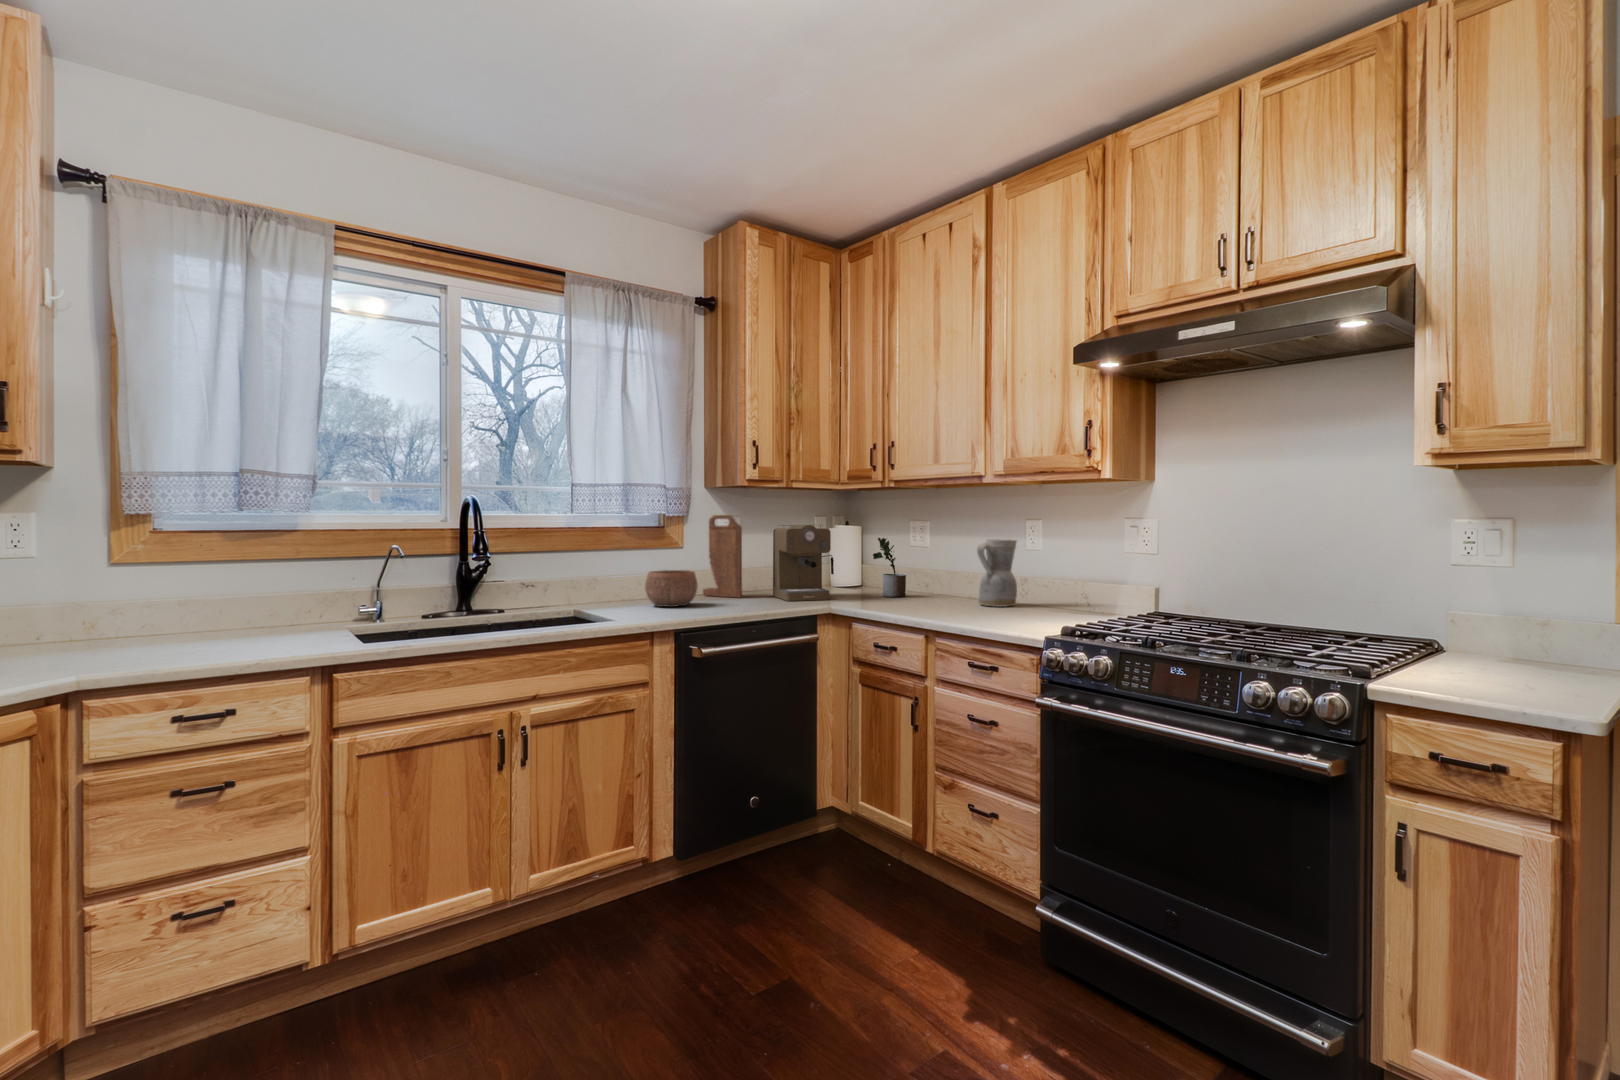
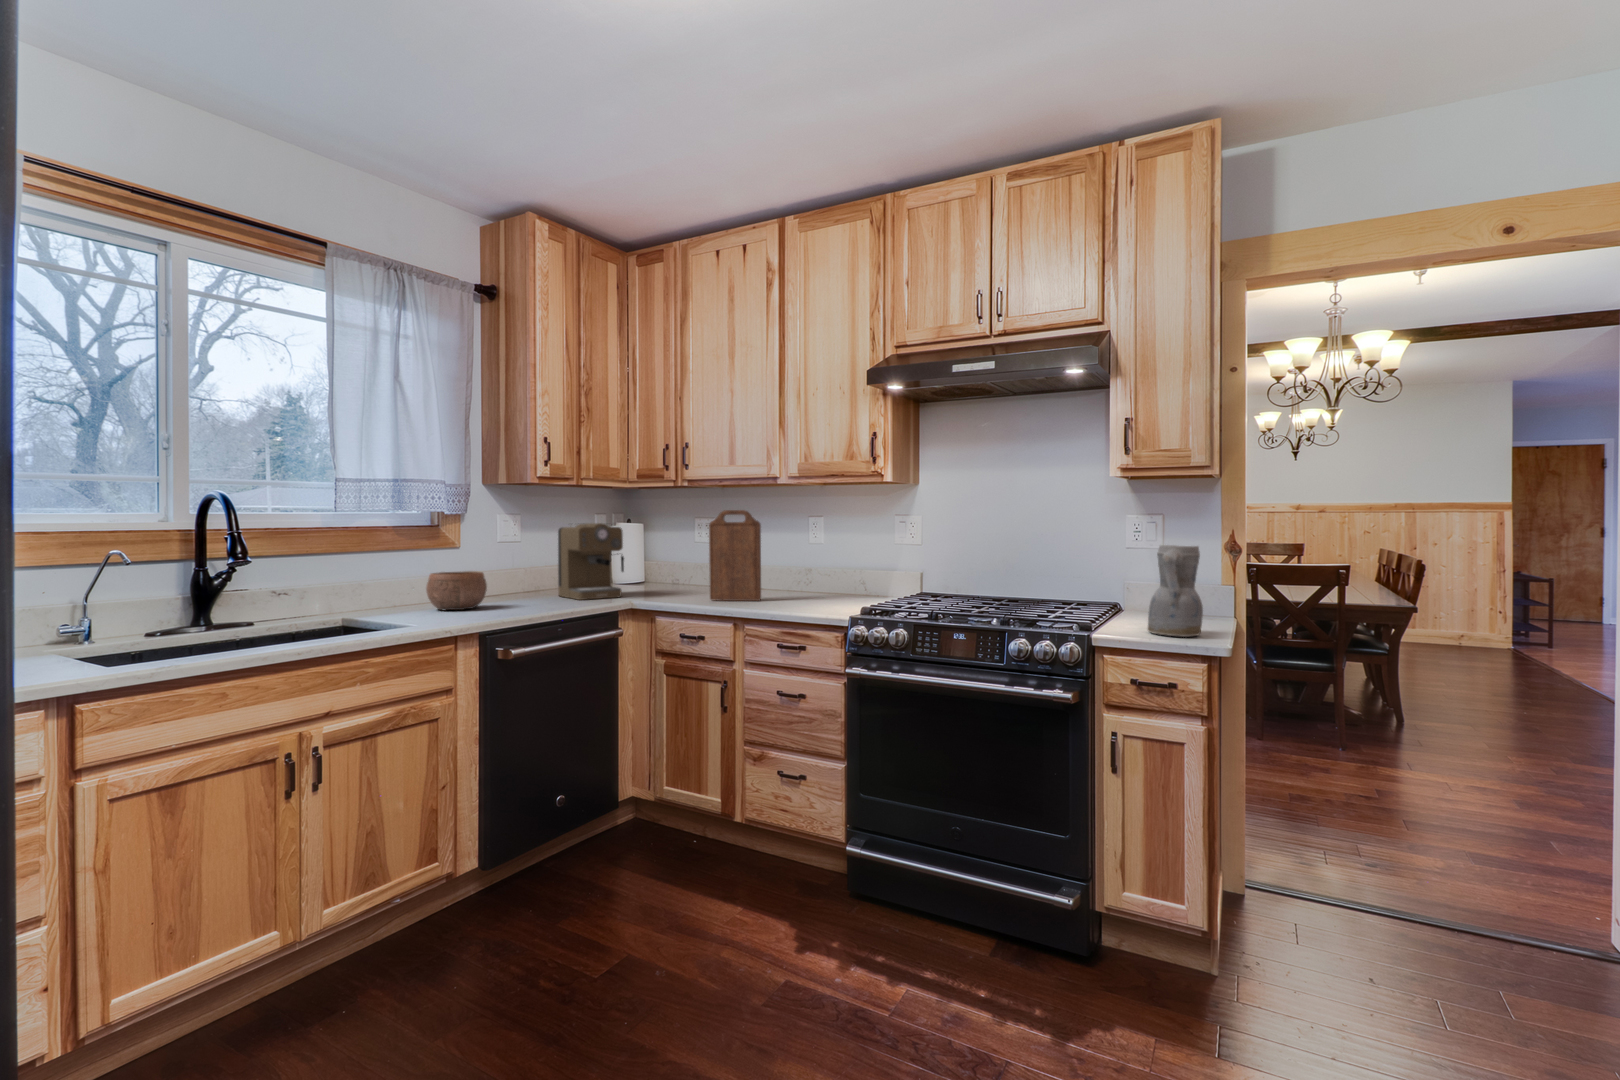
cutting board: present [703,515,742,598] -> present [709,510,761,601]
potted plant: present [873,538,906,597] -> none [662,536,694,593]
ceramic pitcher: present [977,539,1017,607] -> present [1148,545,1203,637]

